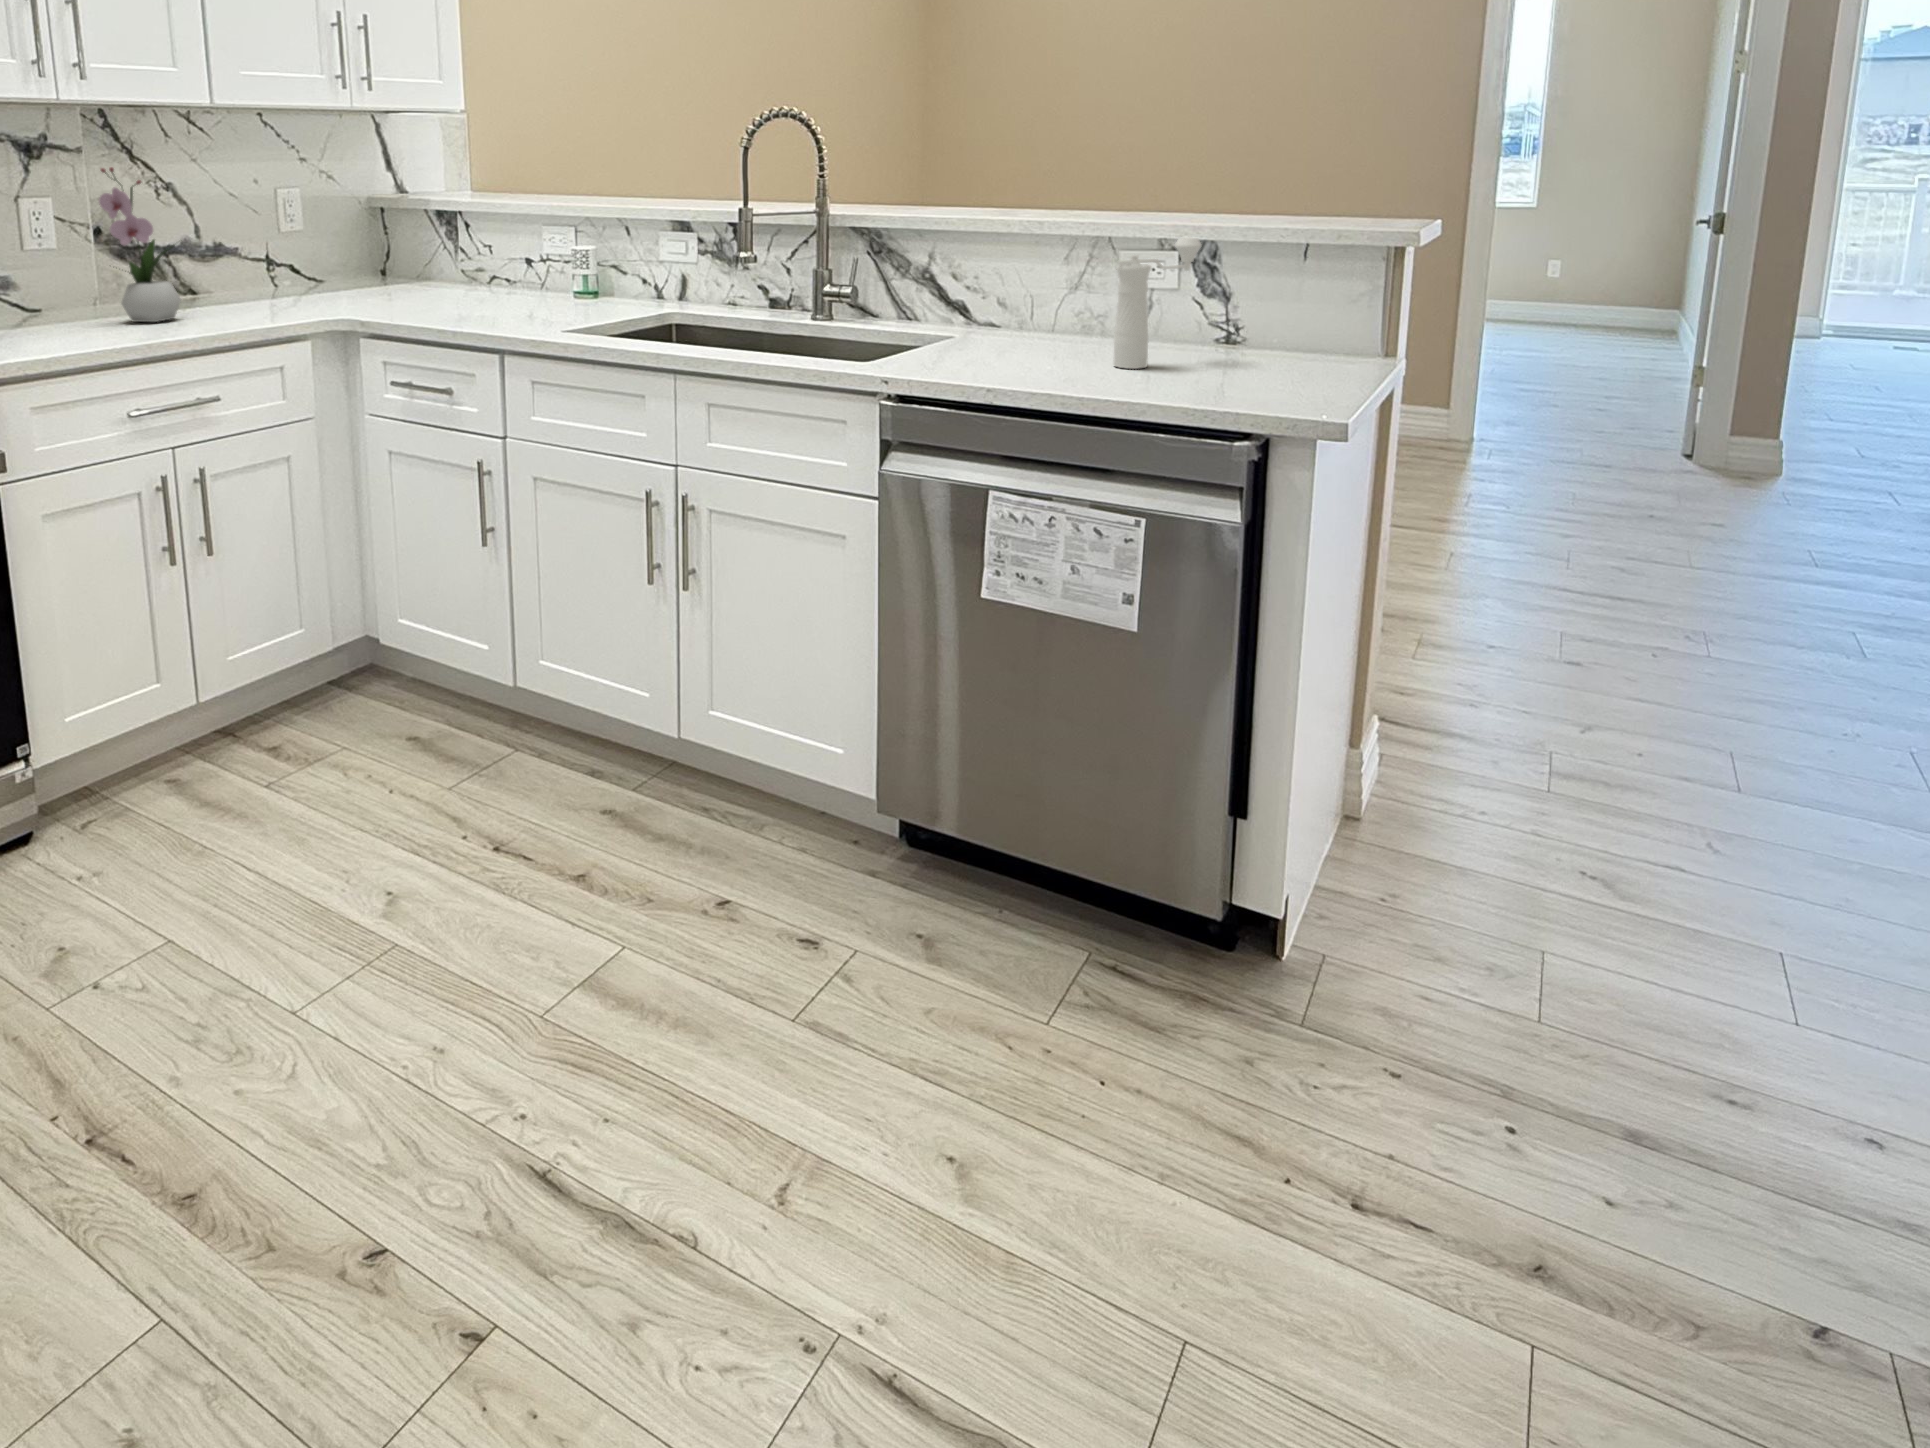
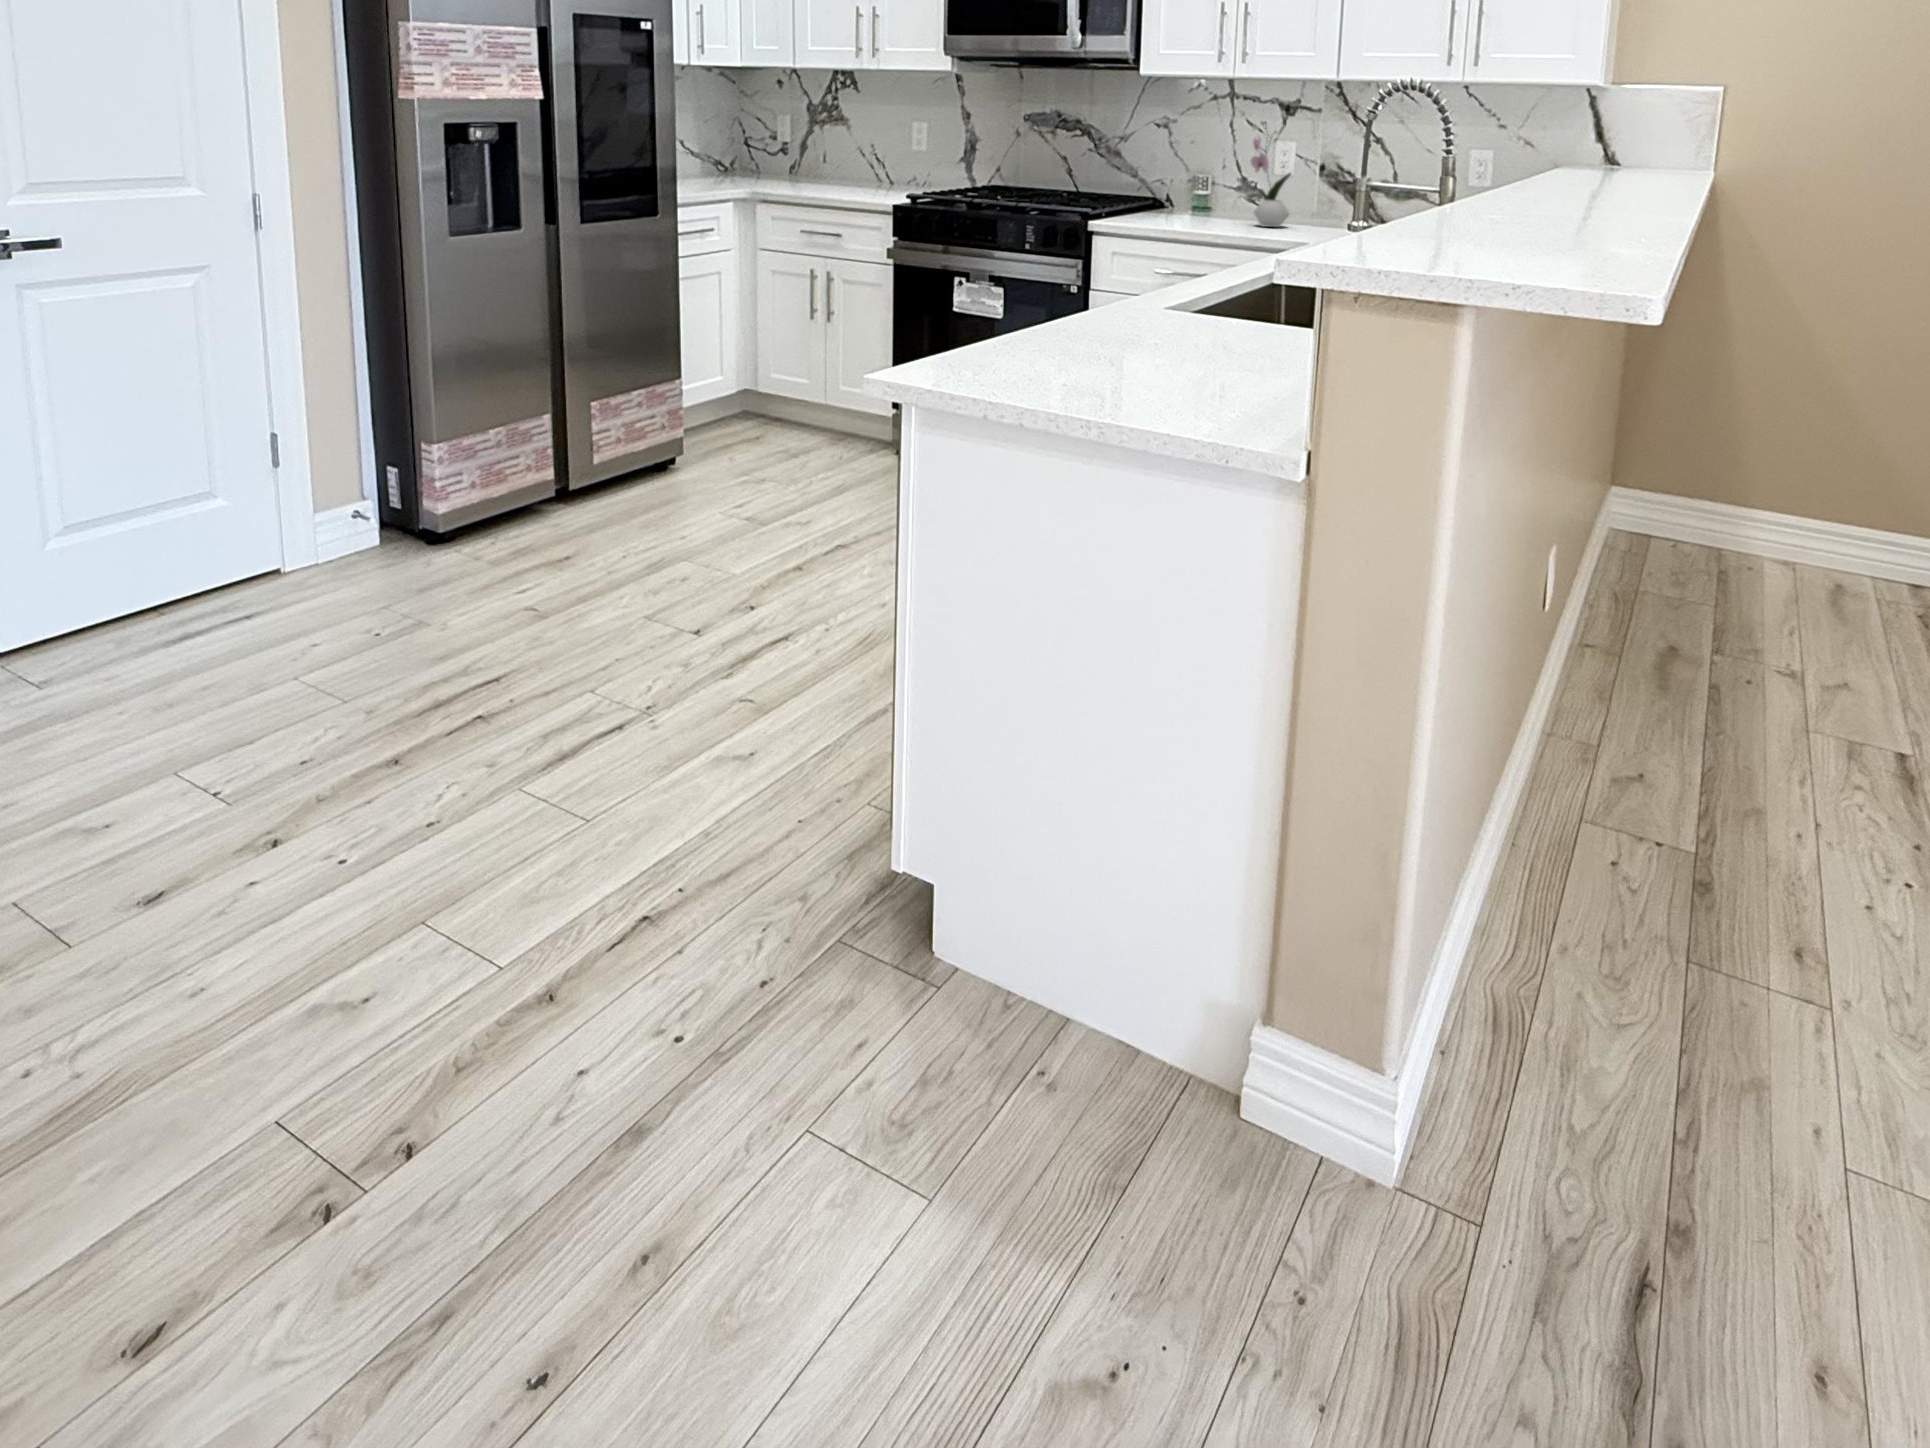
pepper mill: present [1114,237,1201,369] -> none [1143,229,1223,362]

